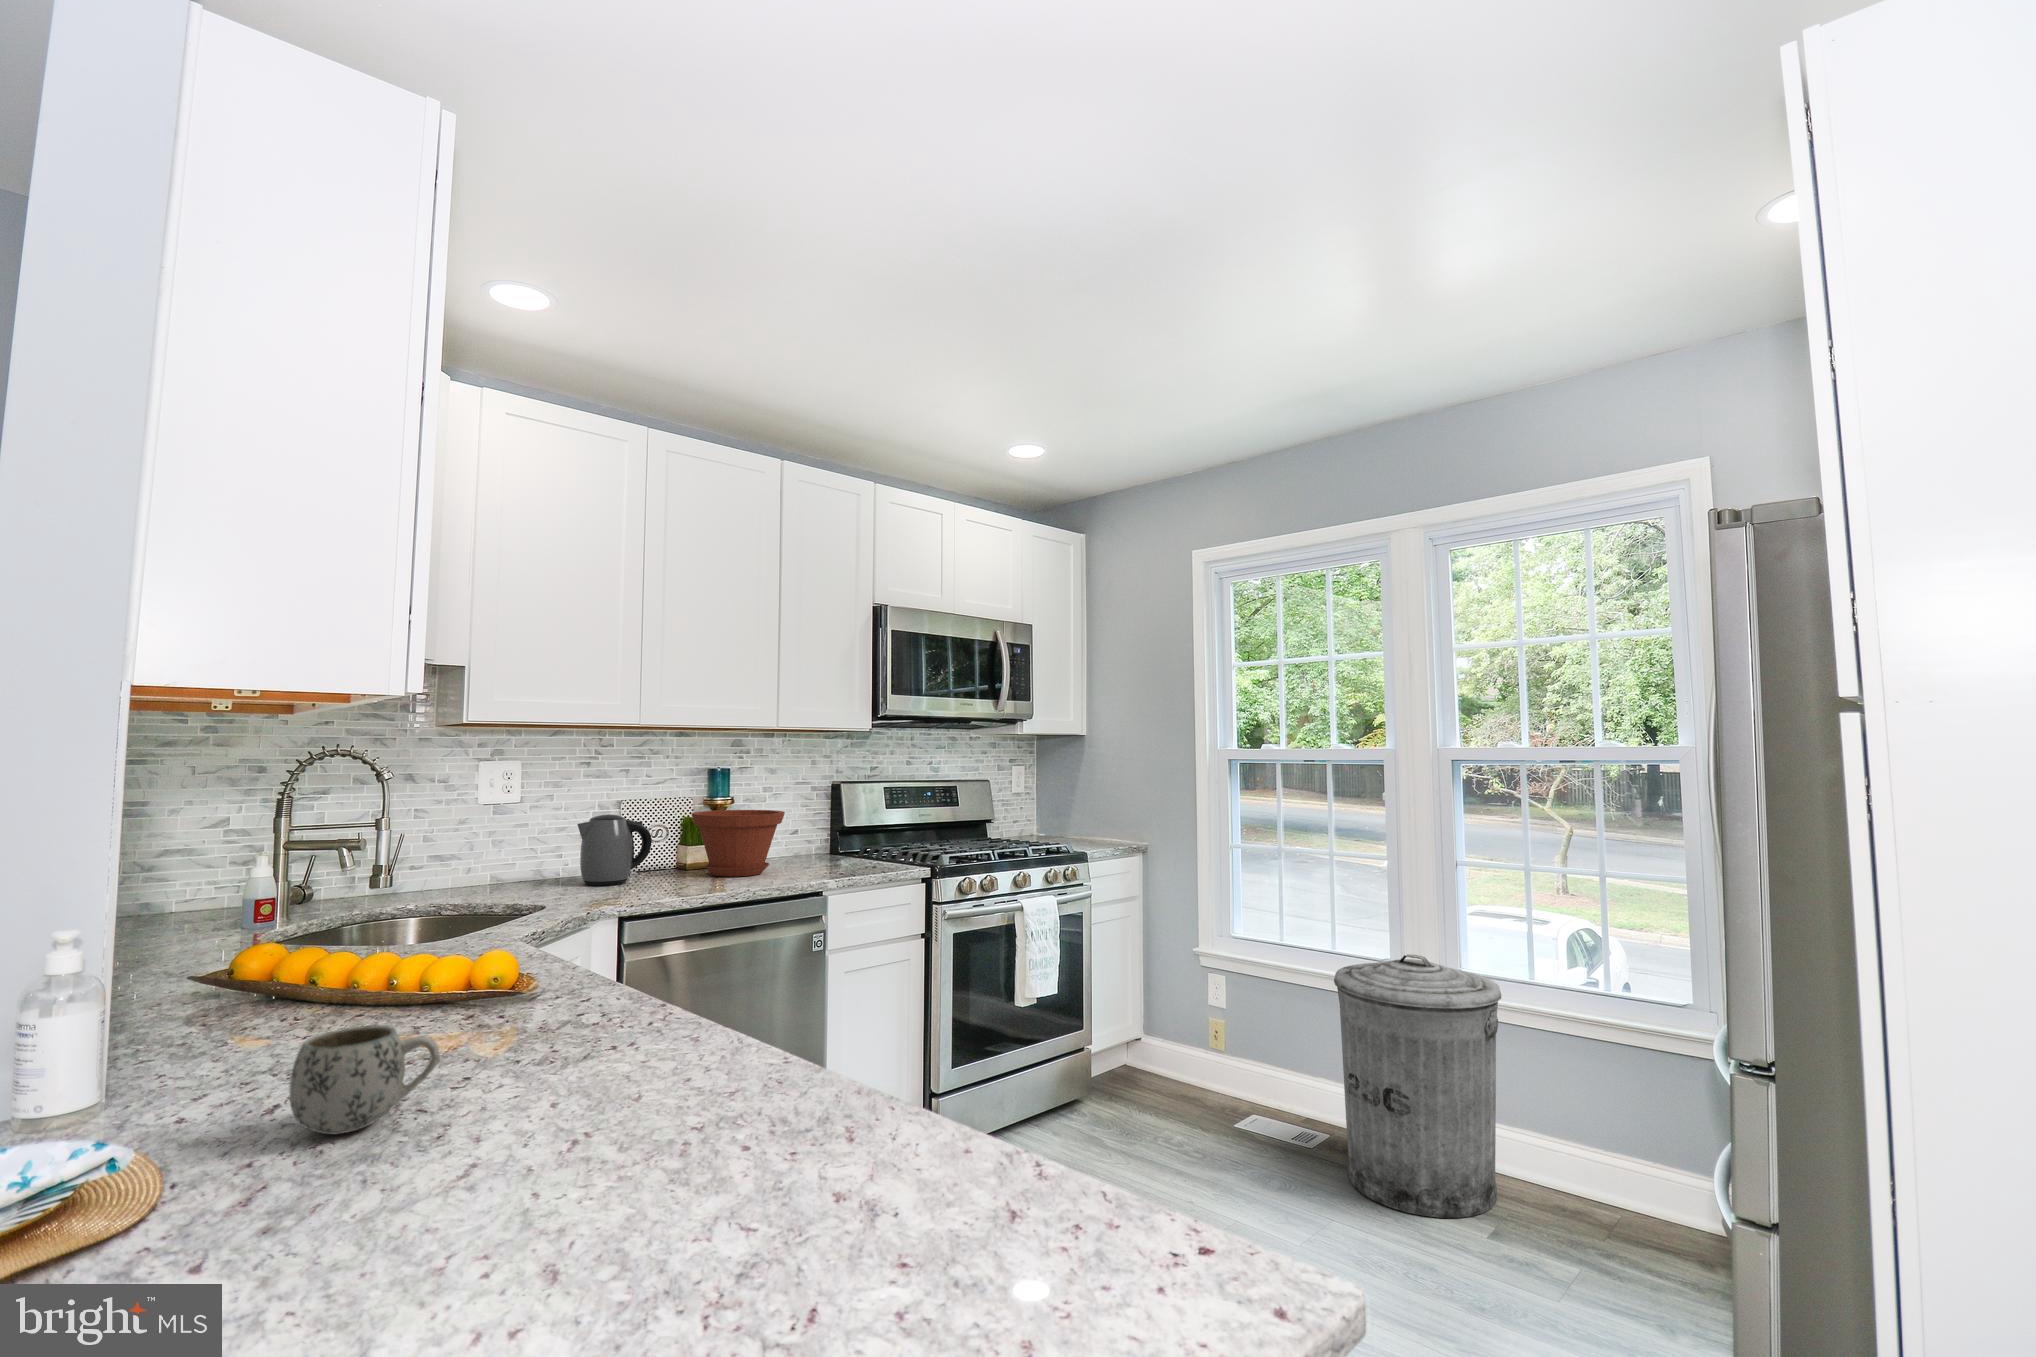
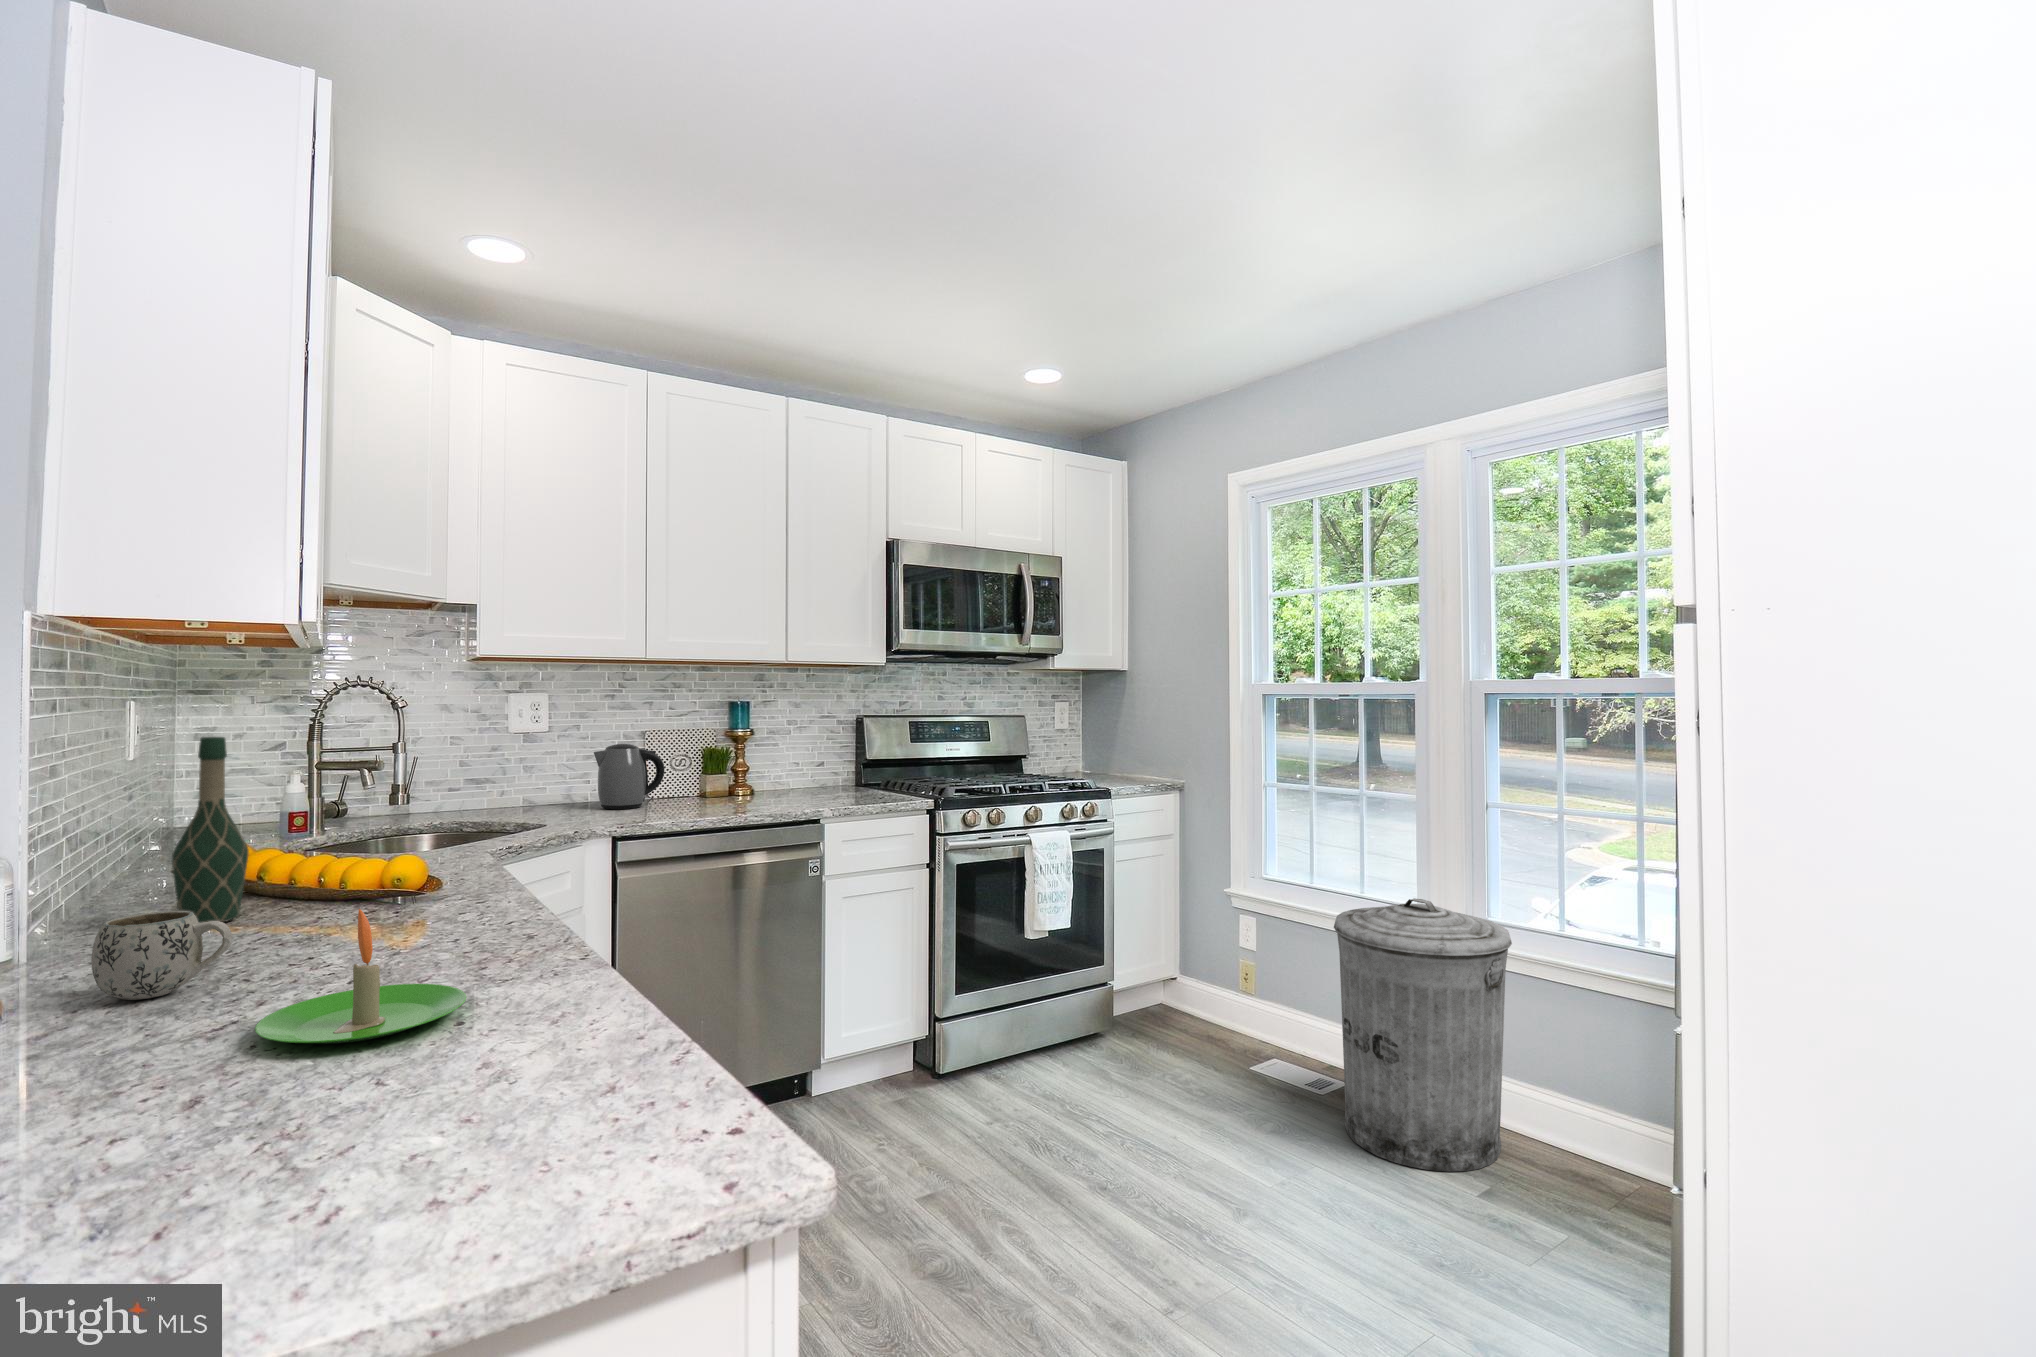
plant pot: present [691,810,785,876] -> none [704,741,793,804]
wine bottle: none [265,821,349,1040] -> present [172,737,249,922]
candle: none [546,1017,753,1174] -> present [255,909,467,1044]

